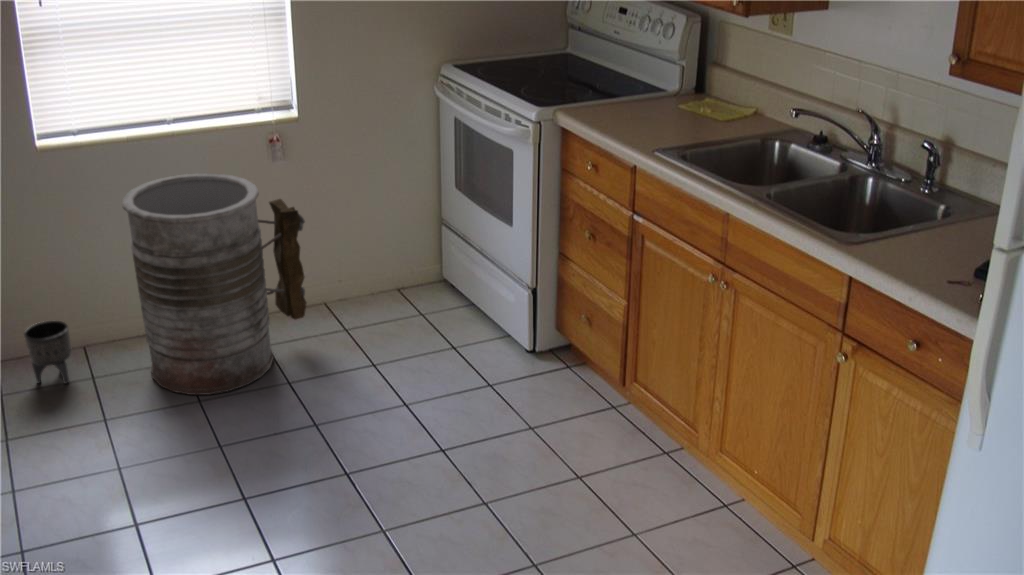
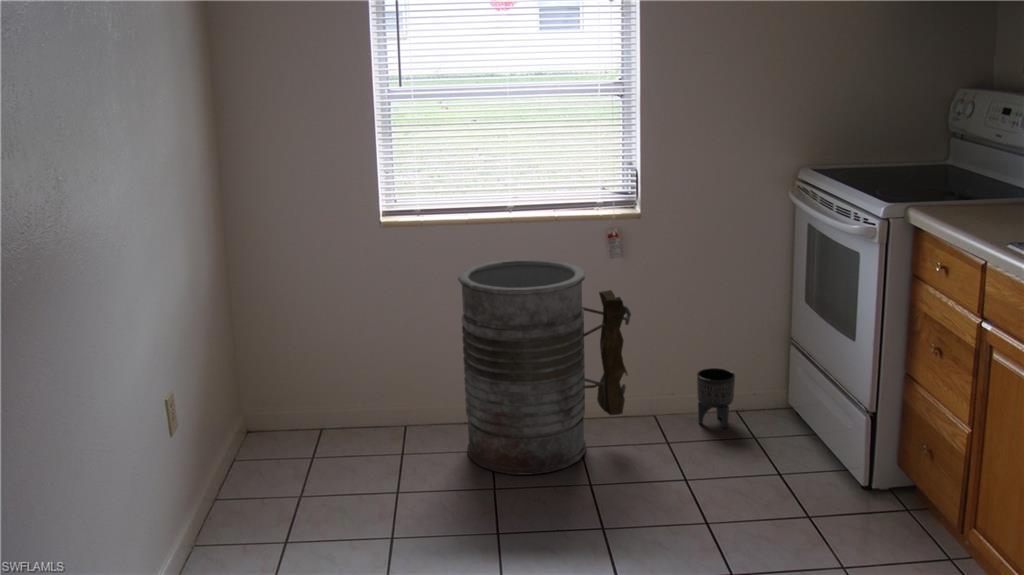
planter: present [24,321,72,383] -> present [697,368,735,428]

